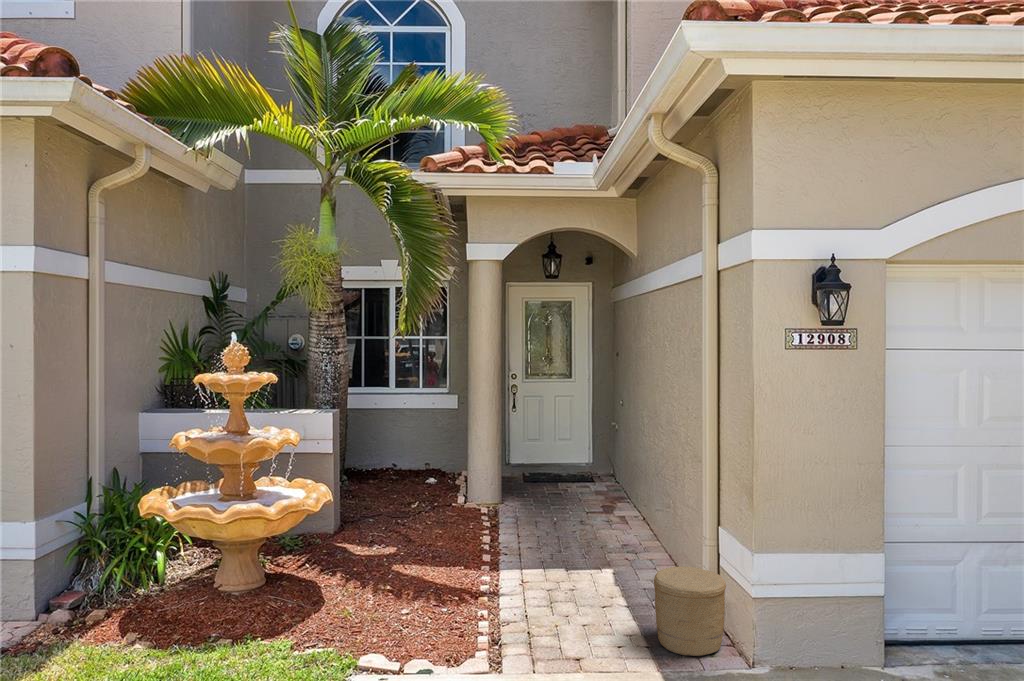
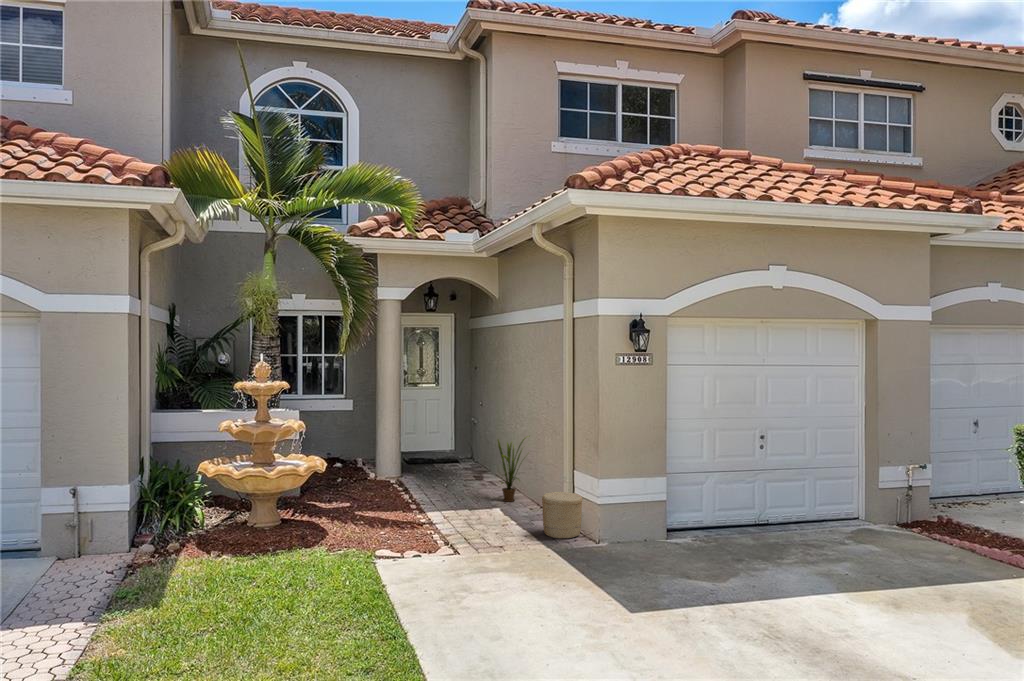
house plant: none [609,459,666,559] -> present [498,438,525,502]

